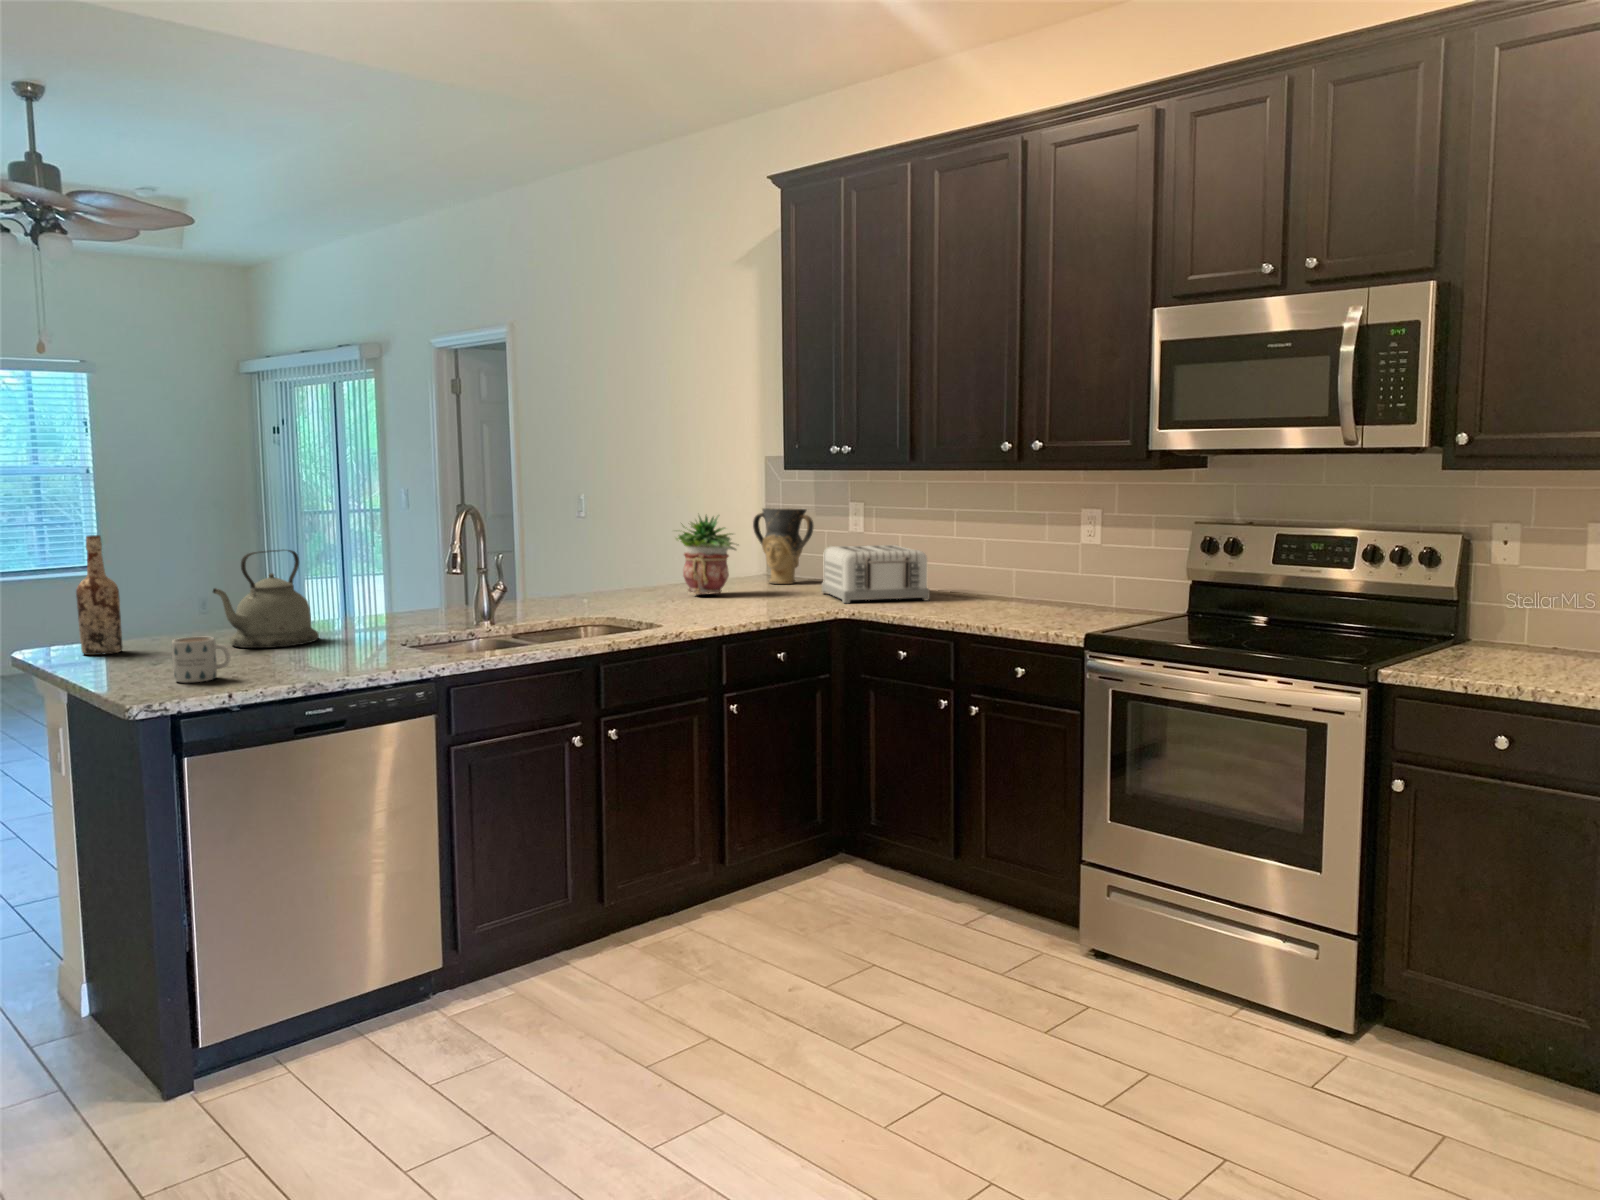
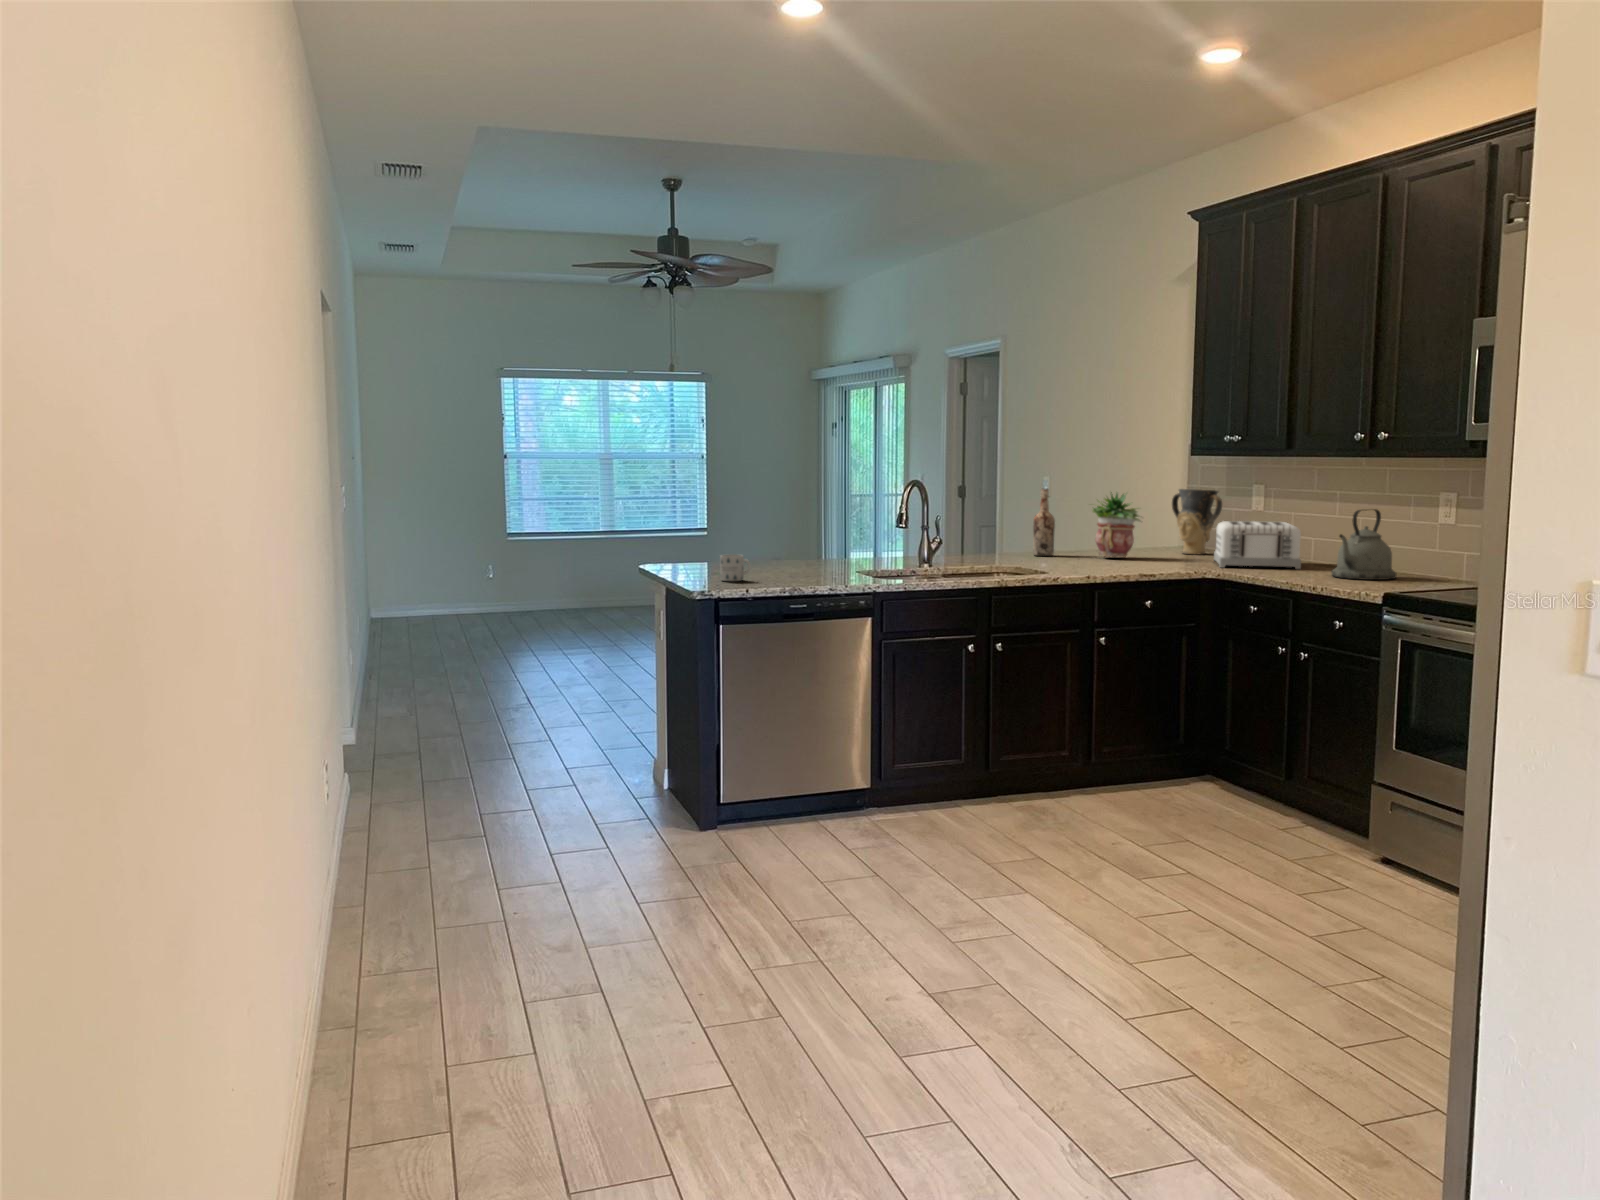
wine bottle: present [76,535,123,655] -> present [1033,489,1055,556]
kettle: present [213,550,319,648] -> present [1332,509,1397,580]

